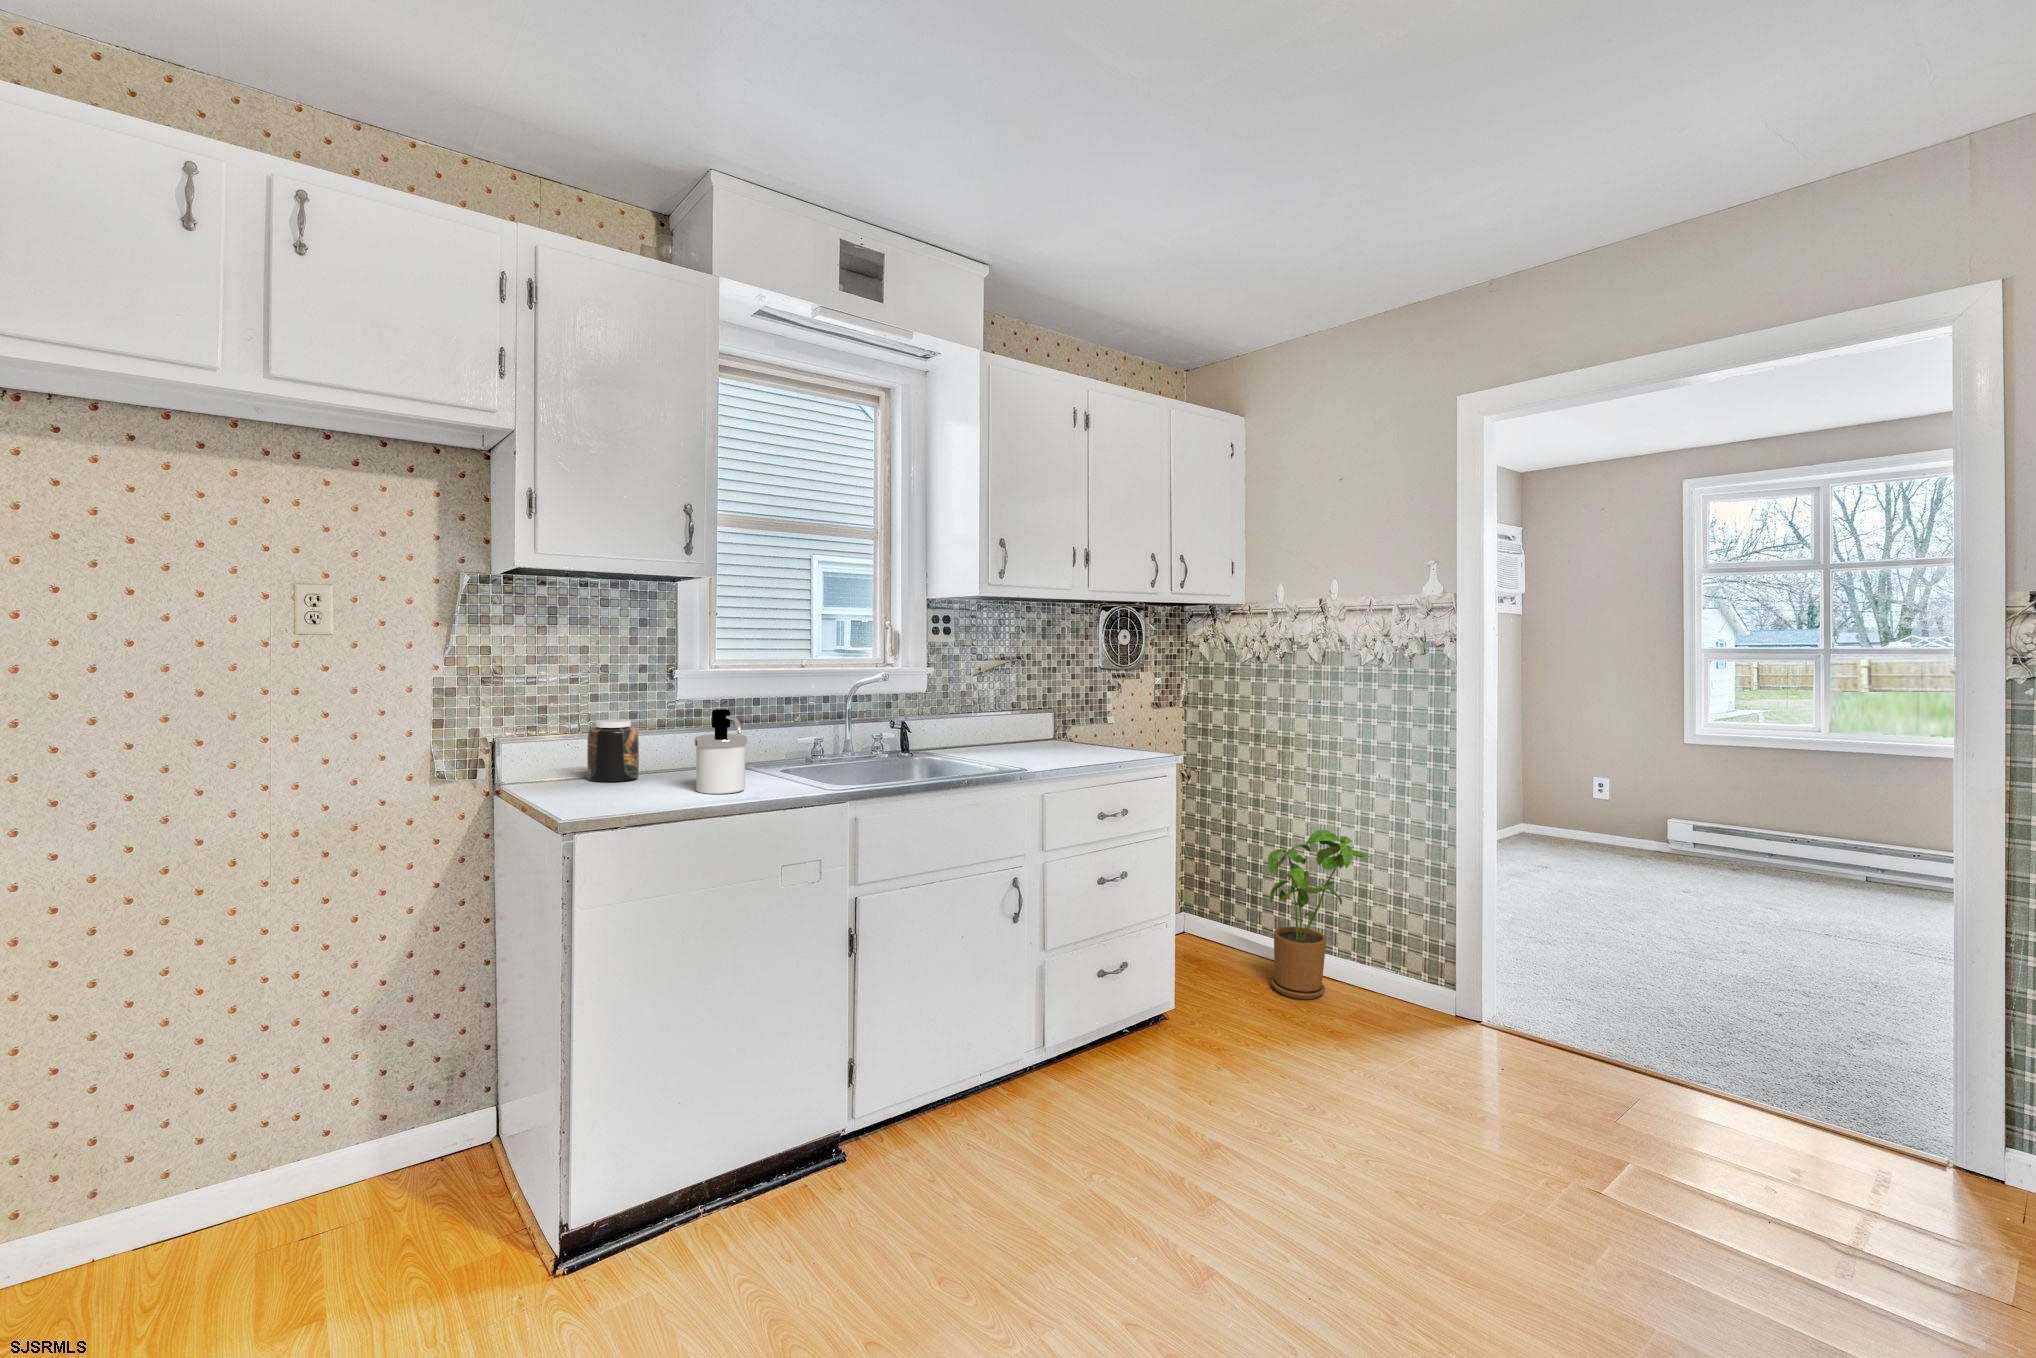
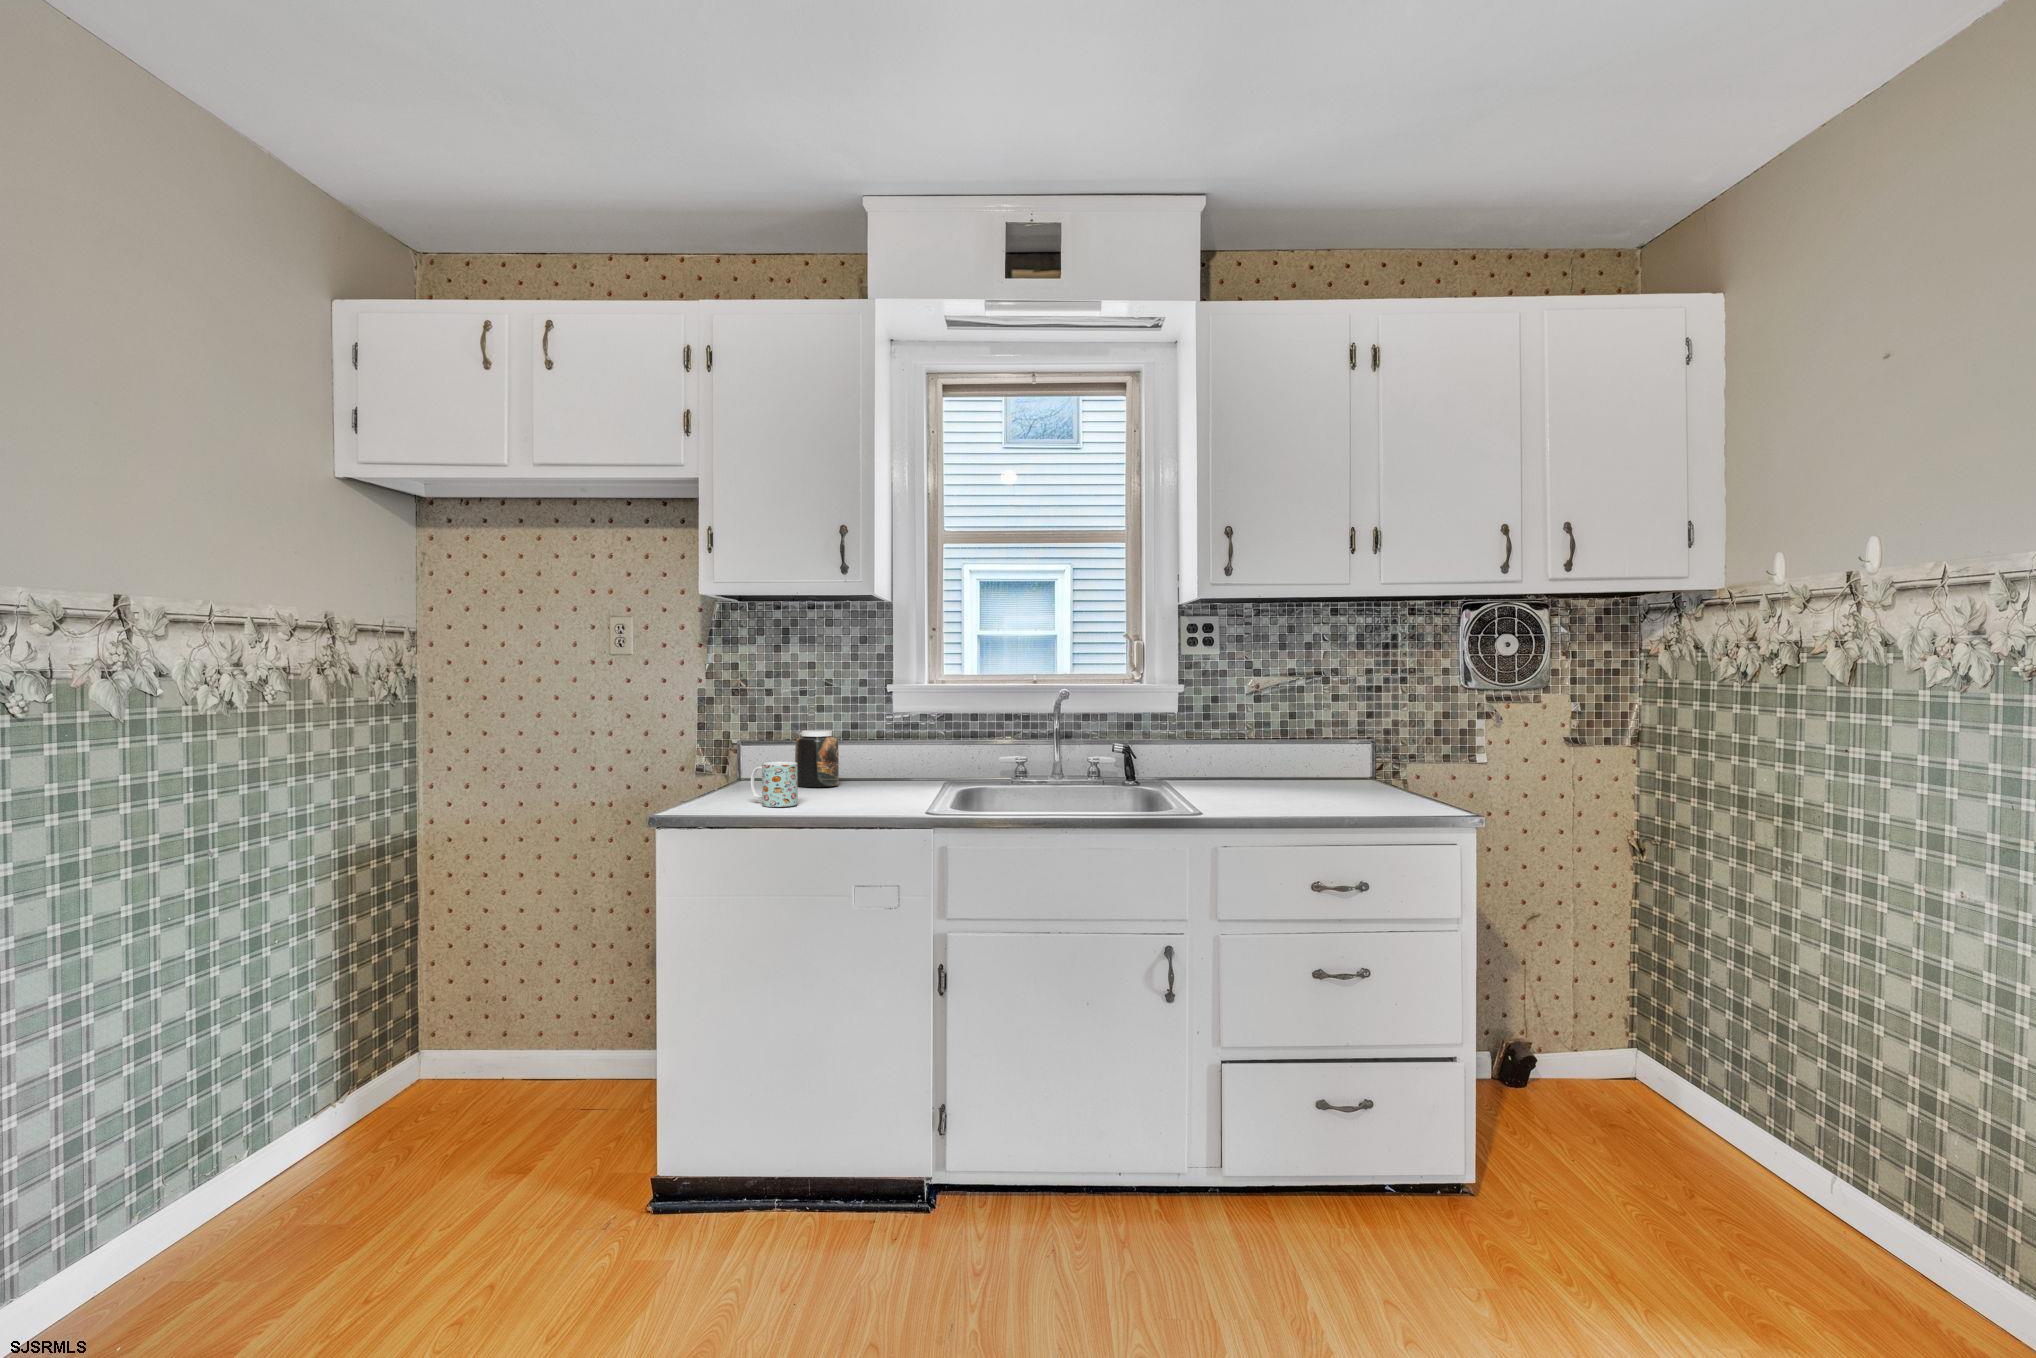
soap dispenser: present [694,709,747,794] -> none [846,719,896,802]
mug: none [614,759,673,809] -> present [751,762,798,807]
house plant: present [1268,830,1369,999] -> none [1681,955,1888,1243]

